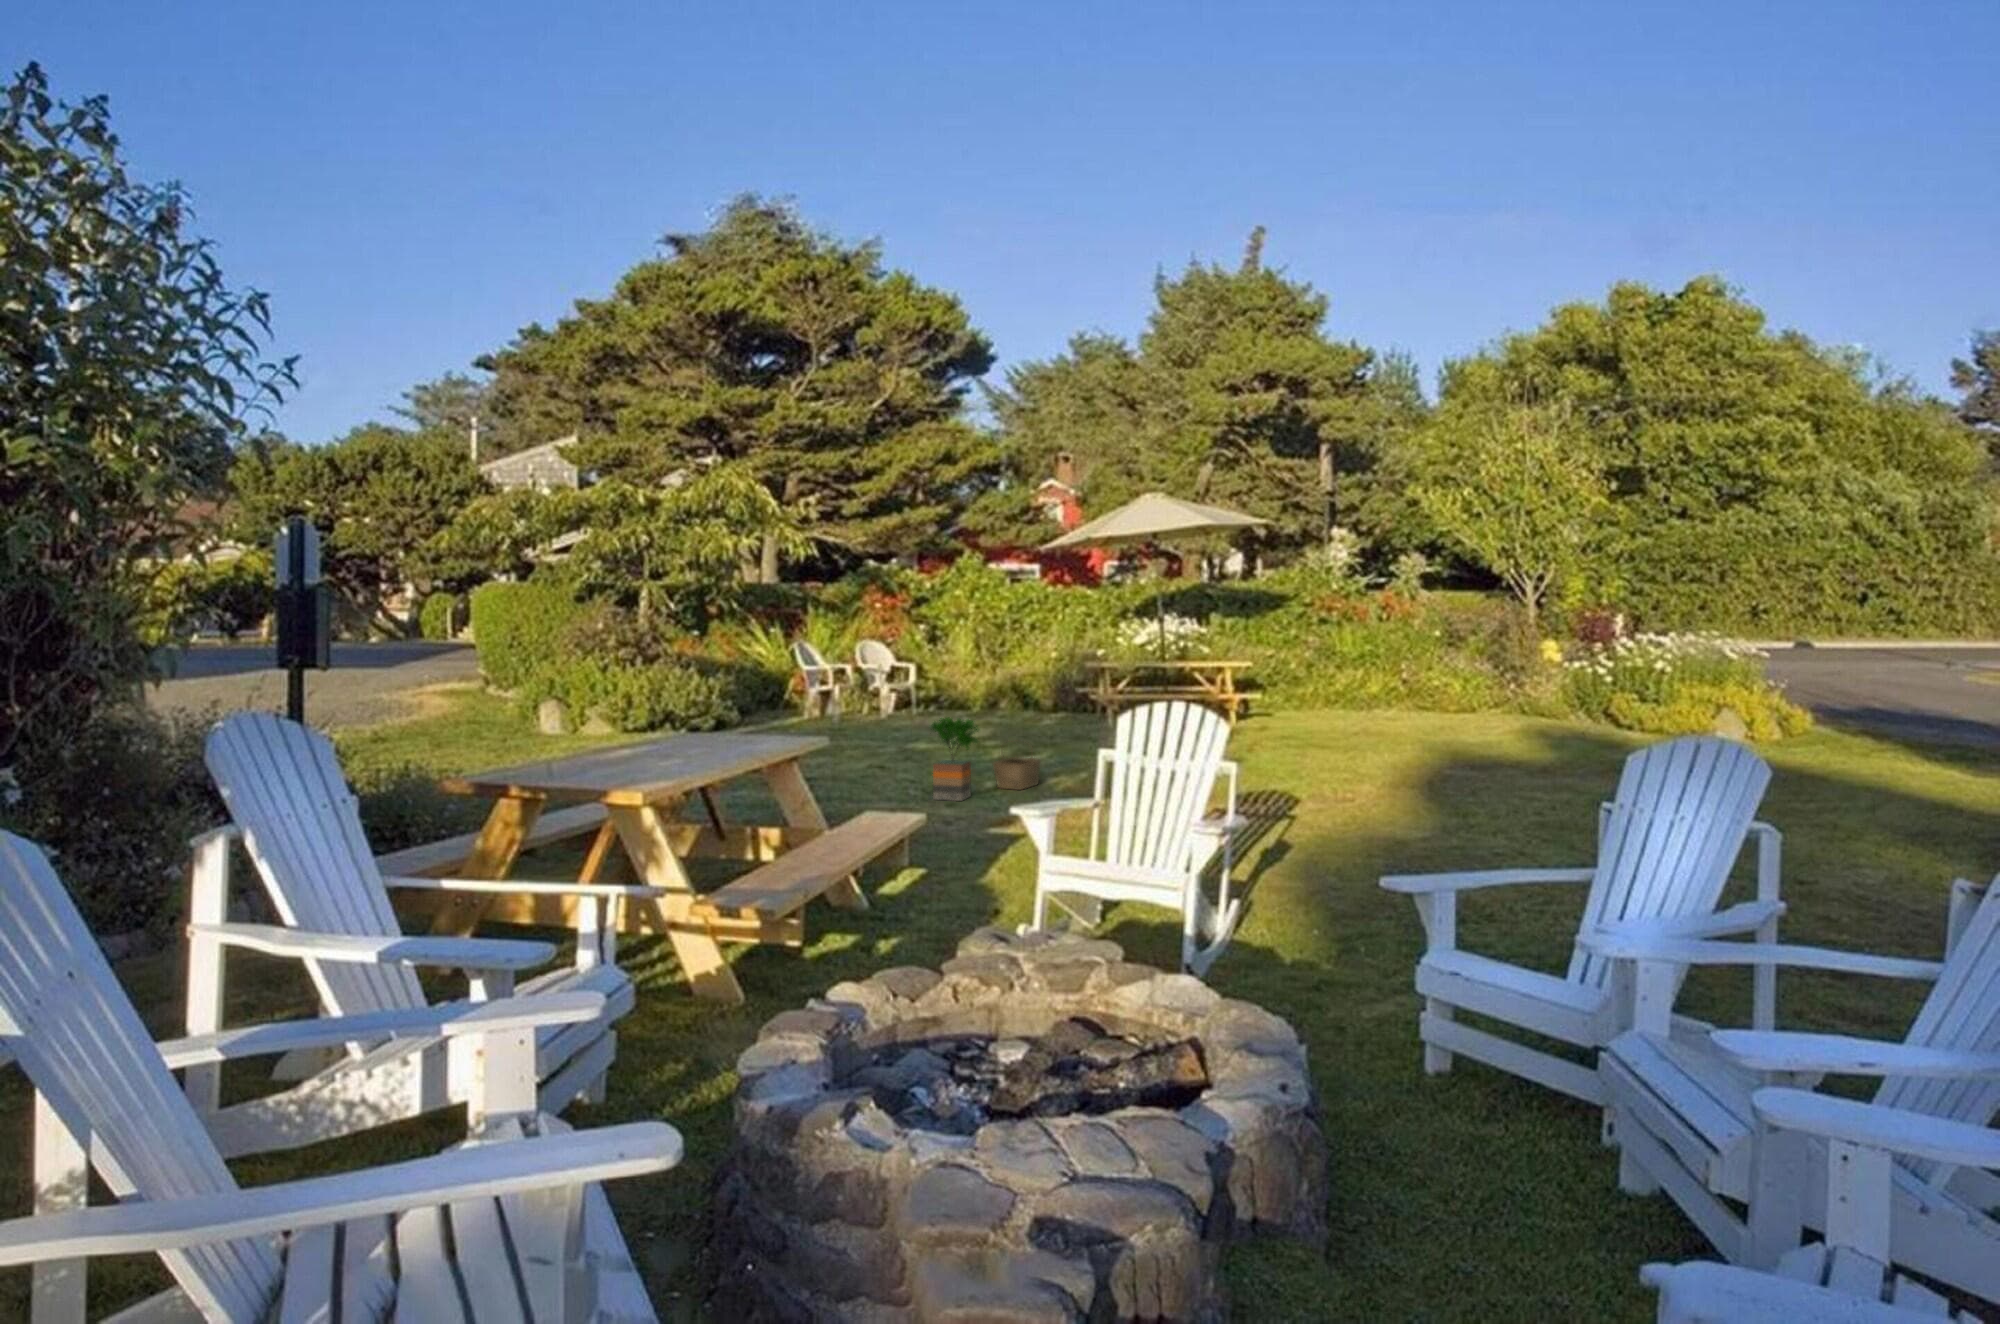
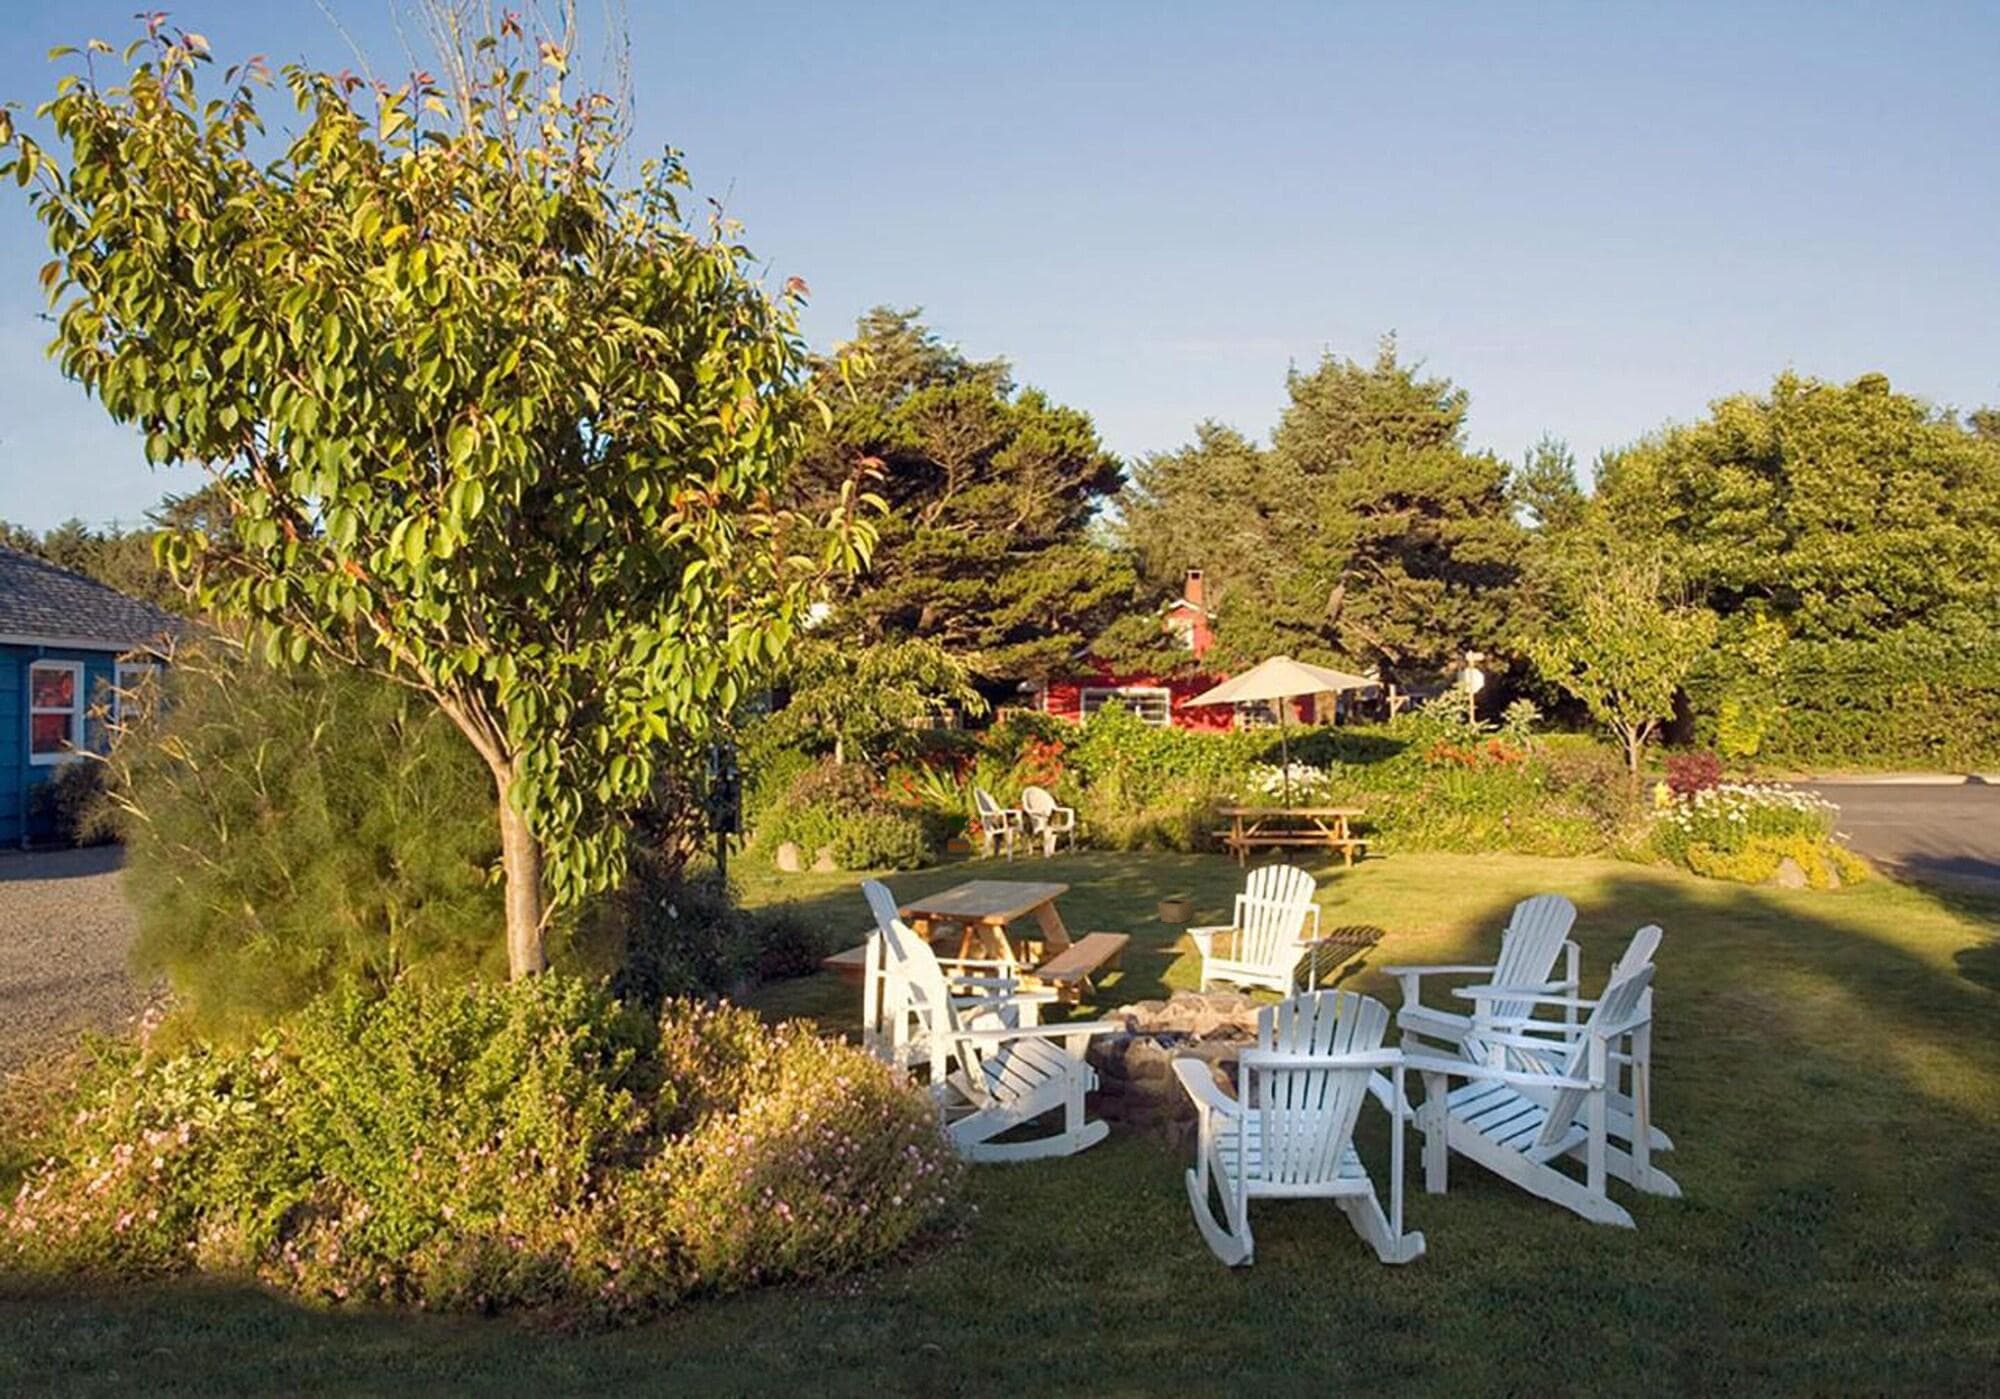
potted tree: present [930,717,980,801] -> present [947,815,973,861]

